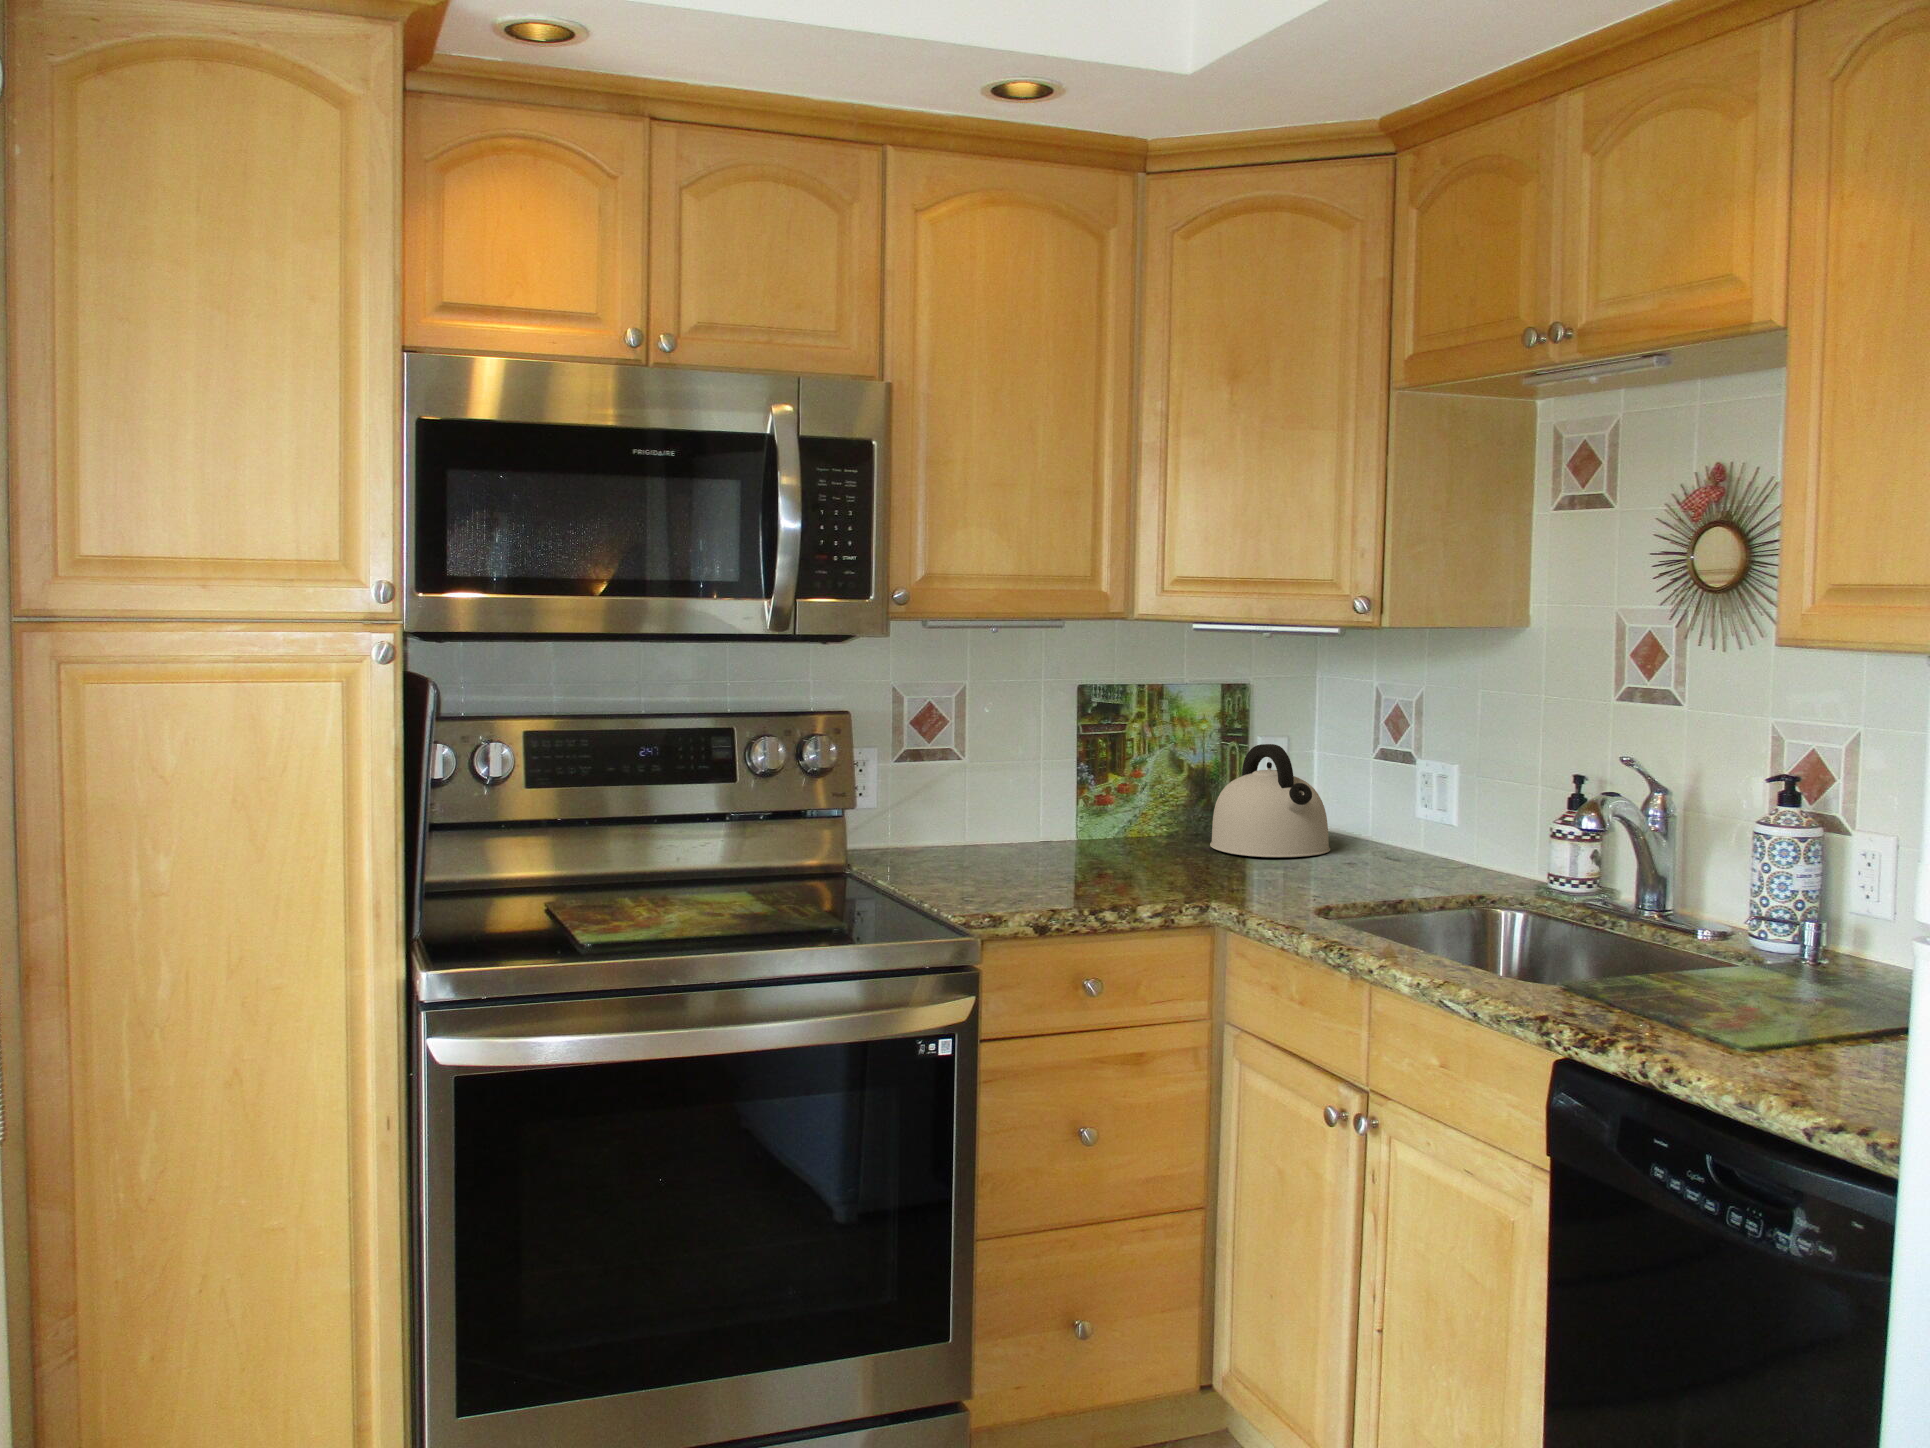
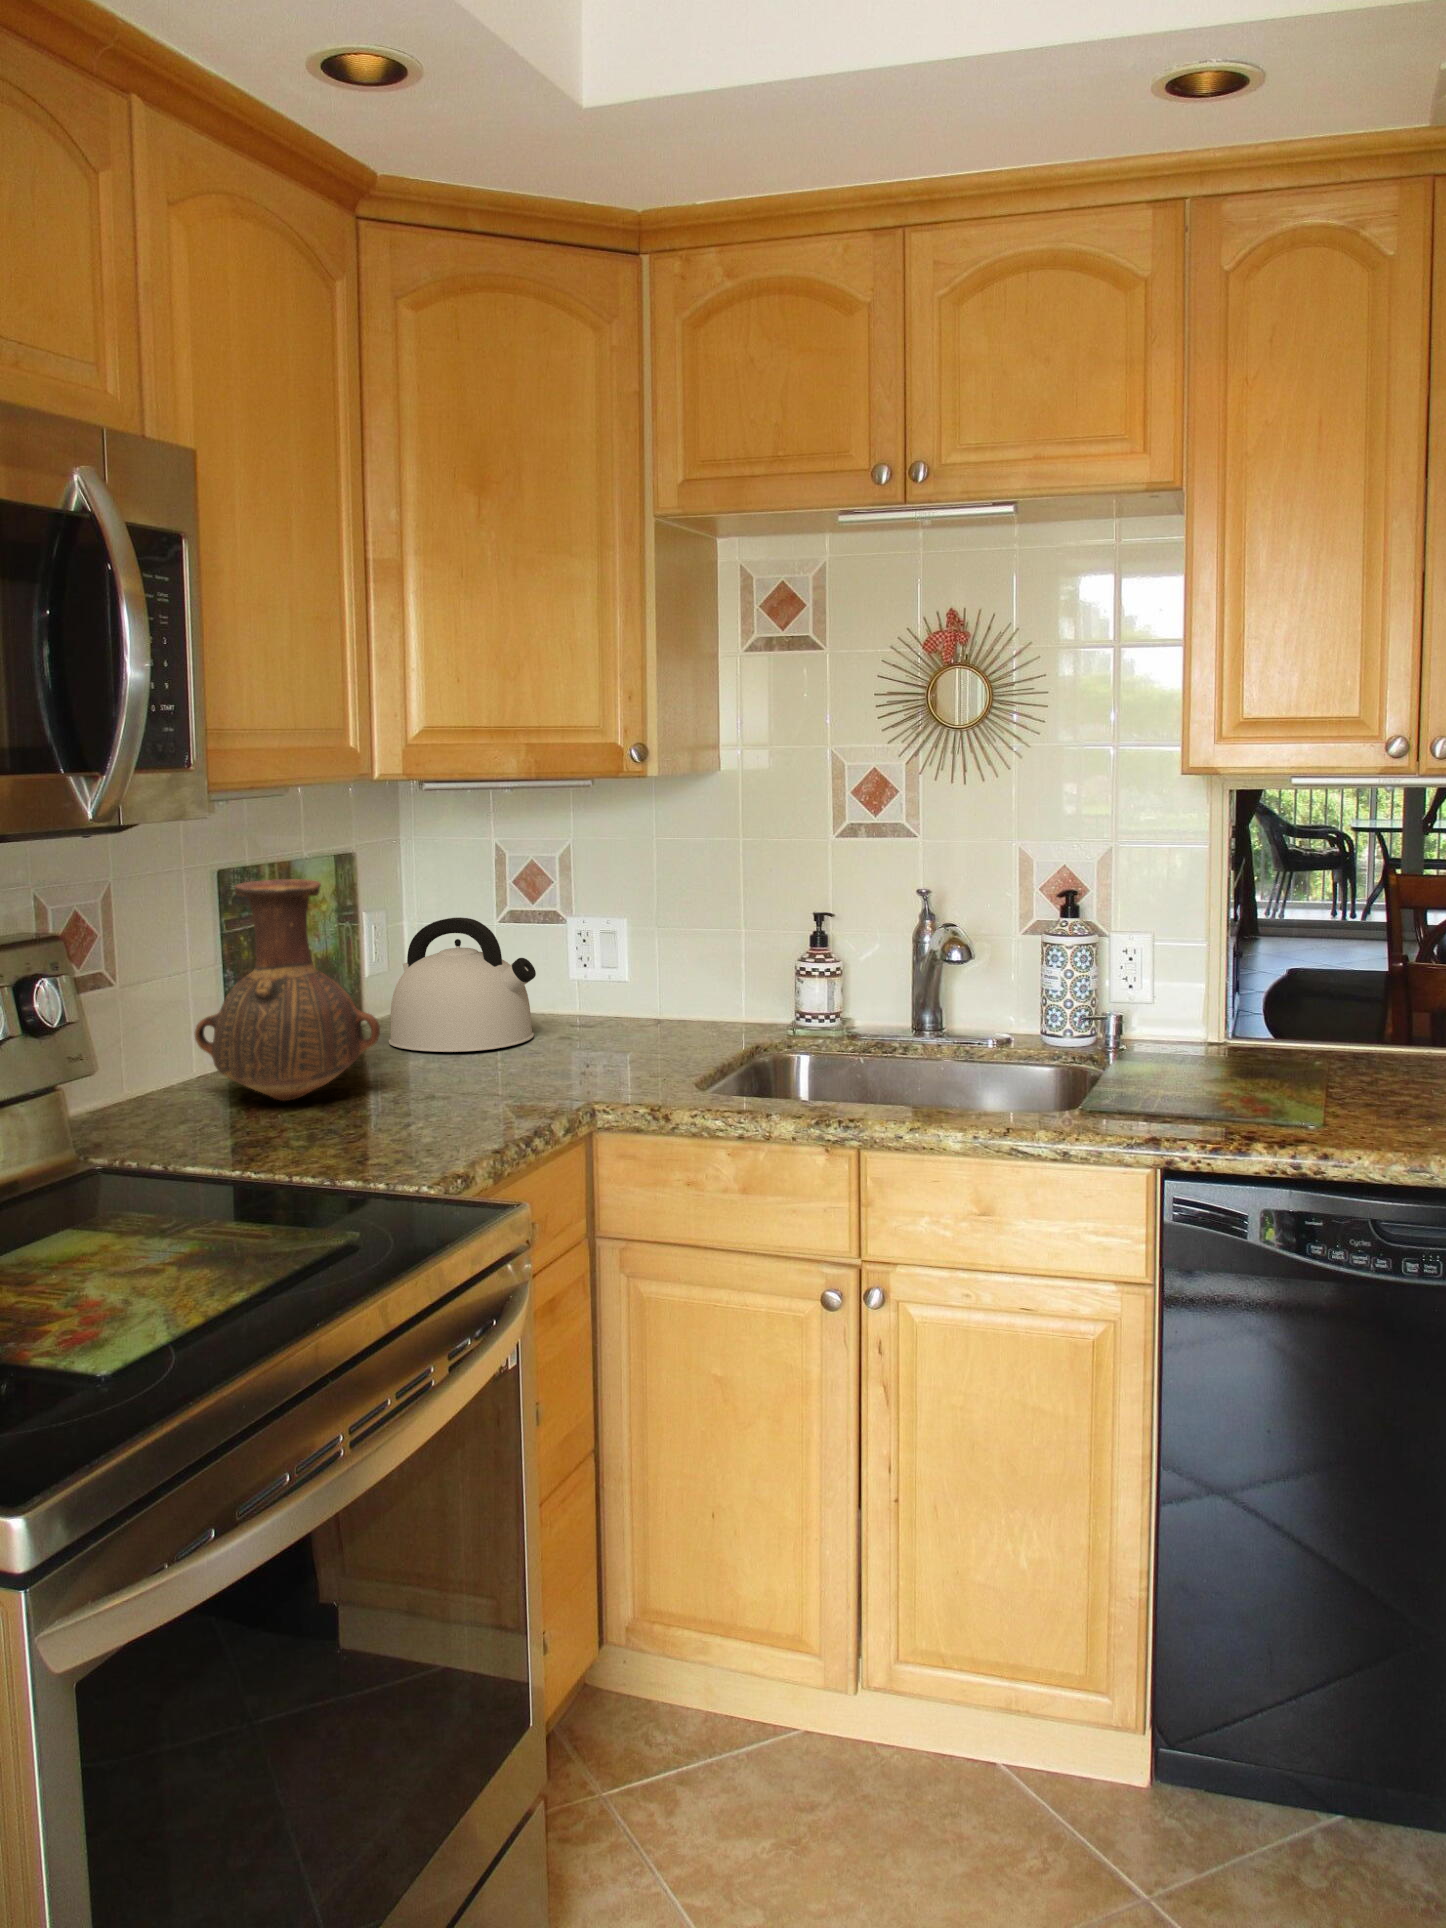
vase: none [1008,698,1115,864] -> present [195,879,380,1101]

